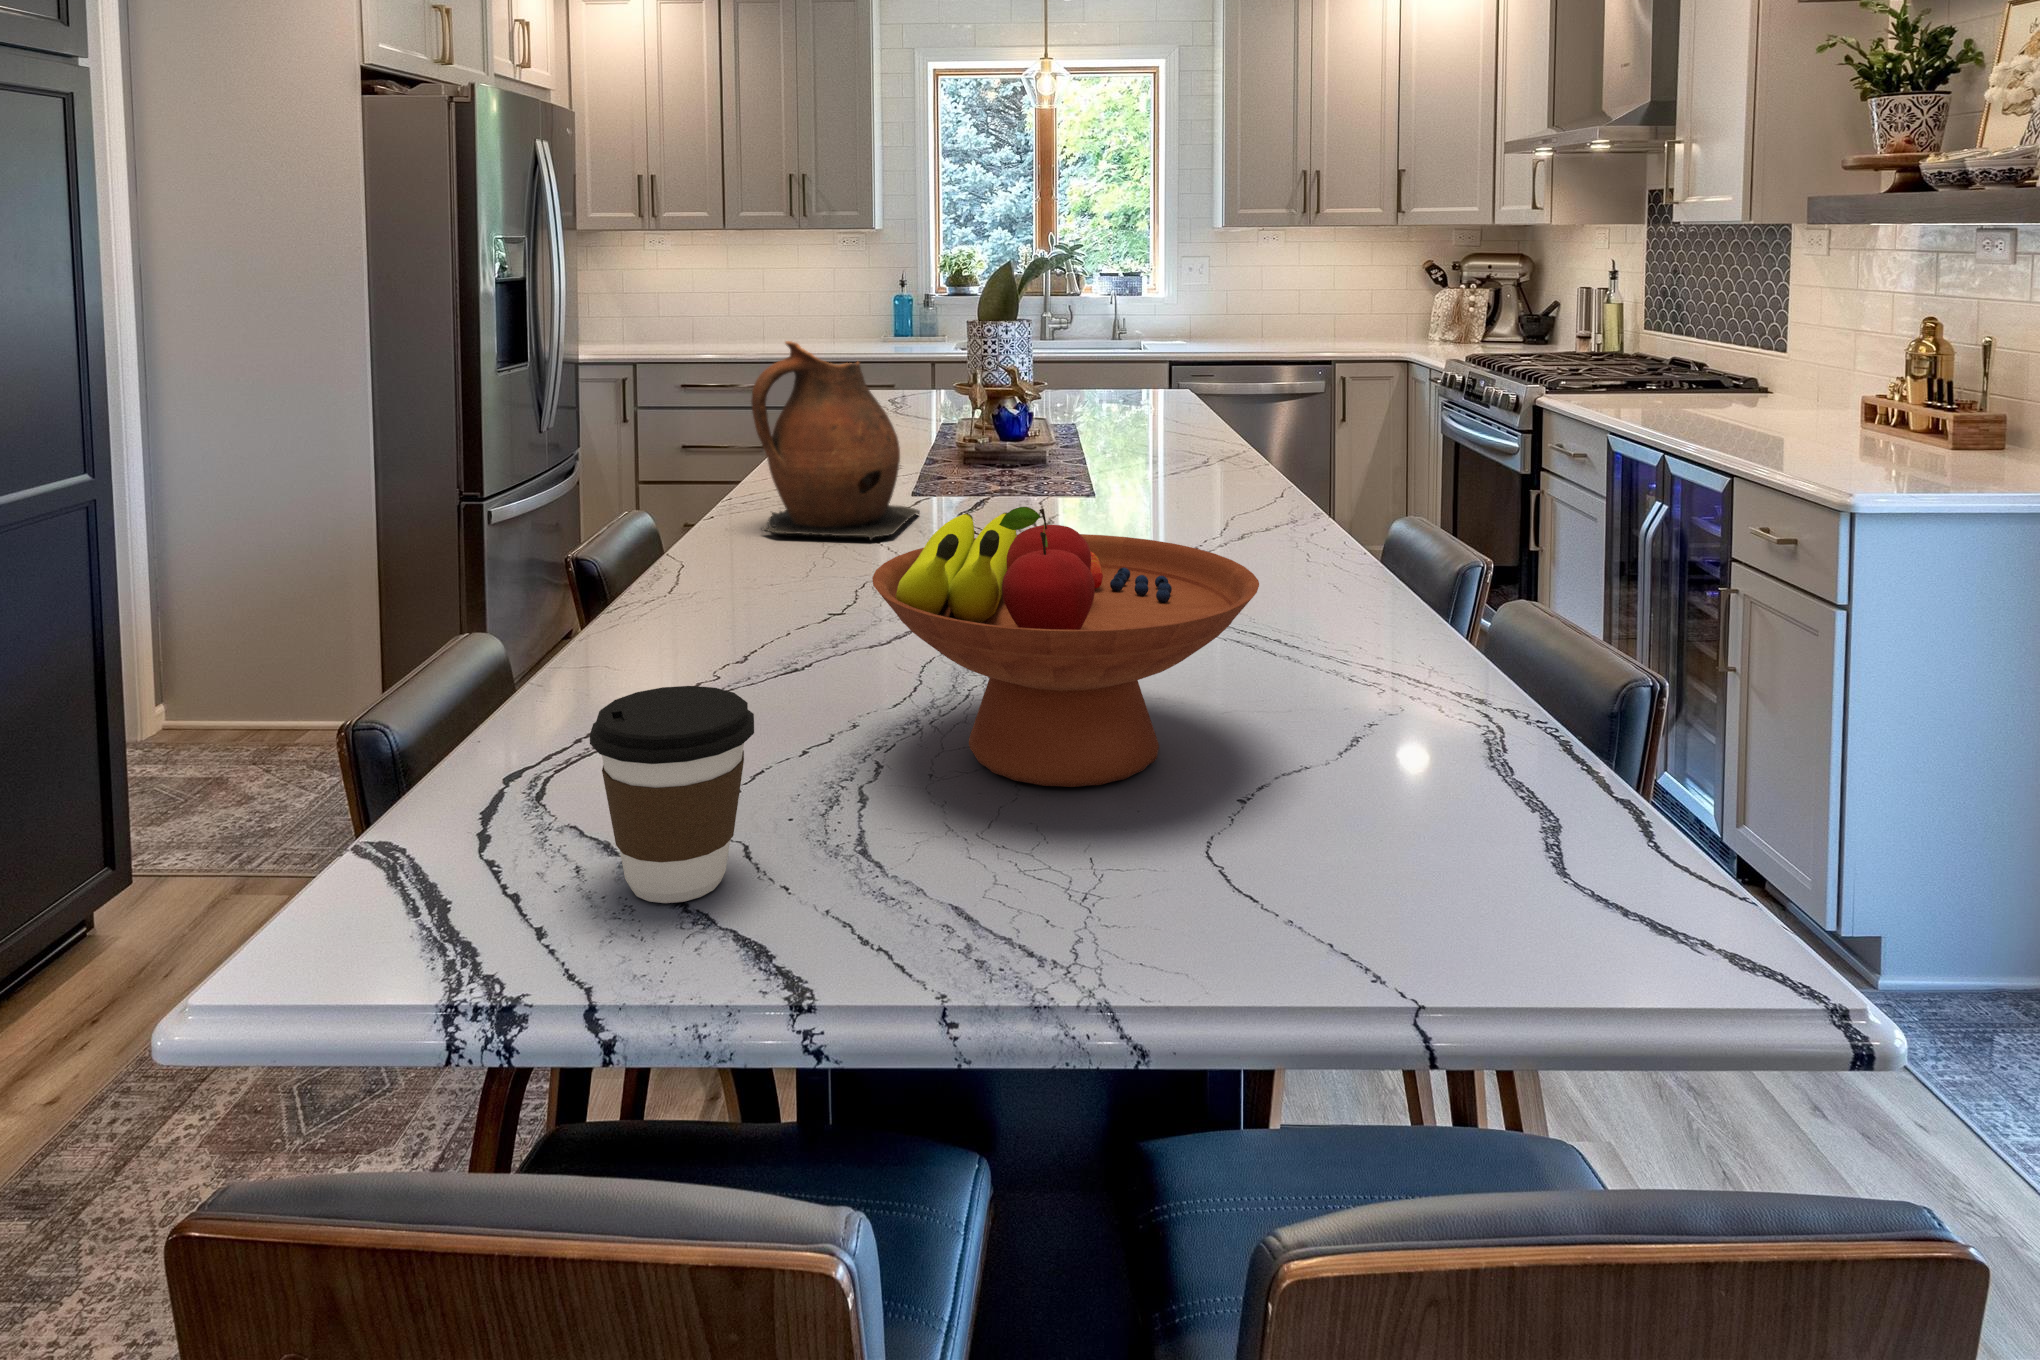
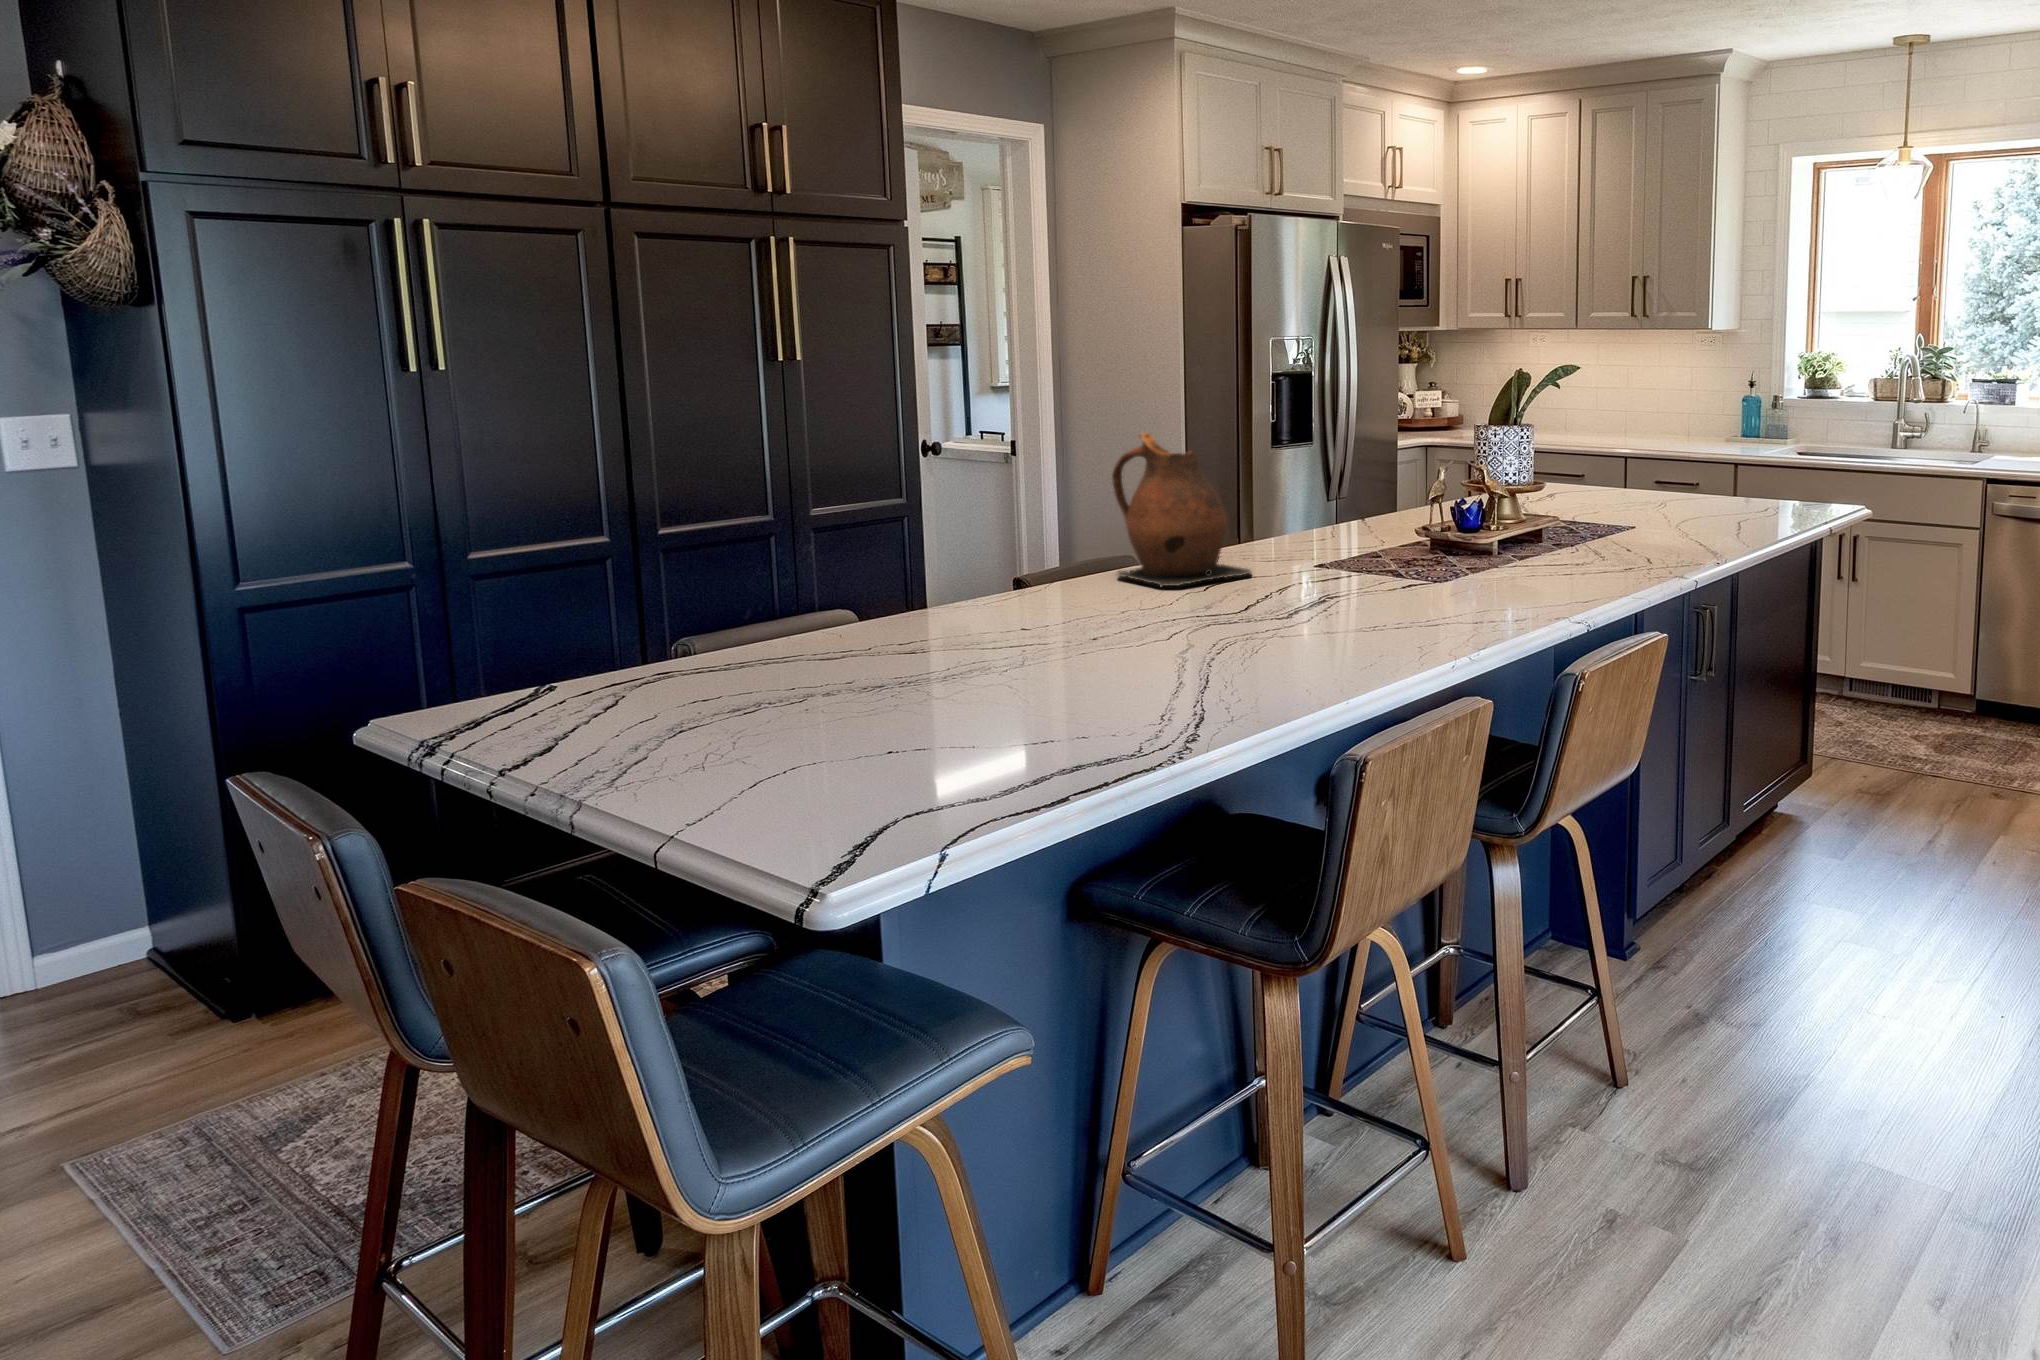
fruit bowl: present [872,507,1259,787] -> none [734,545,993,718]
coffee cup: present [590,686,754,903] -> none [540,612,636,716]

